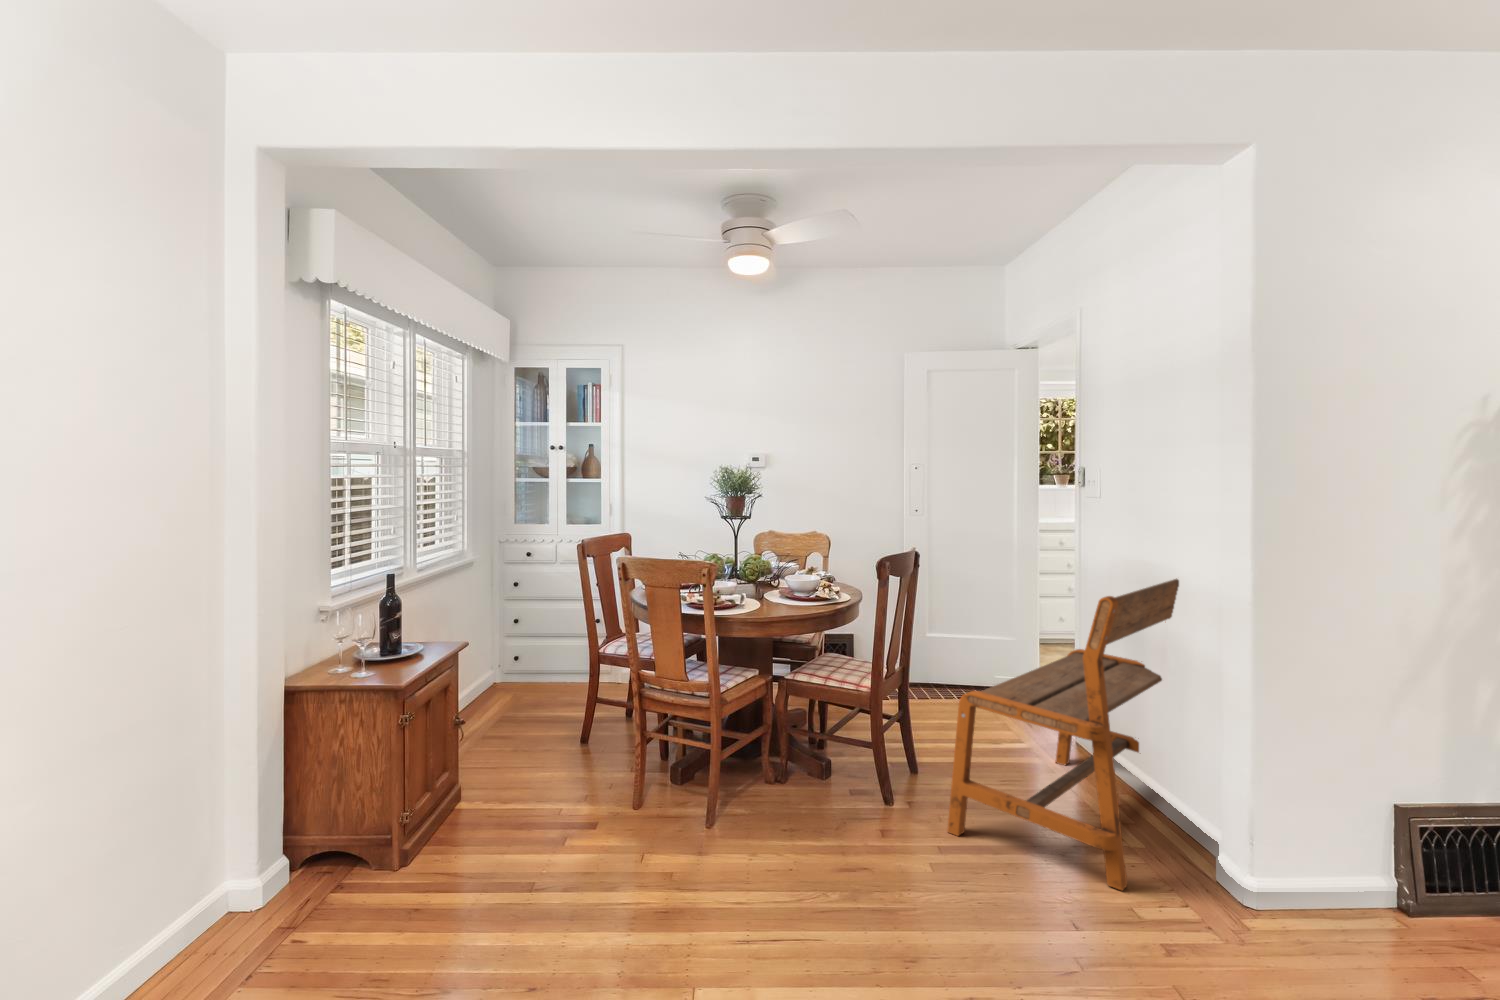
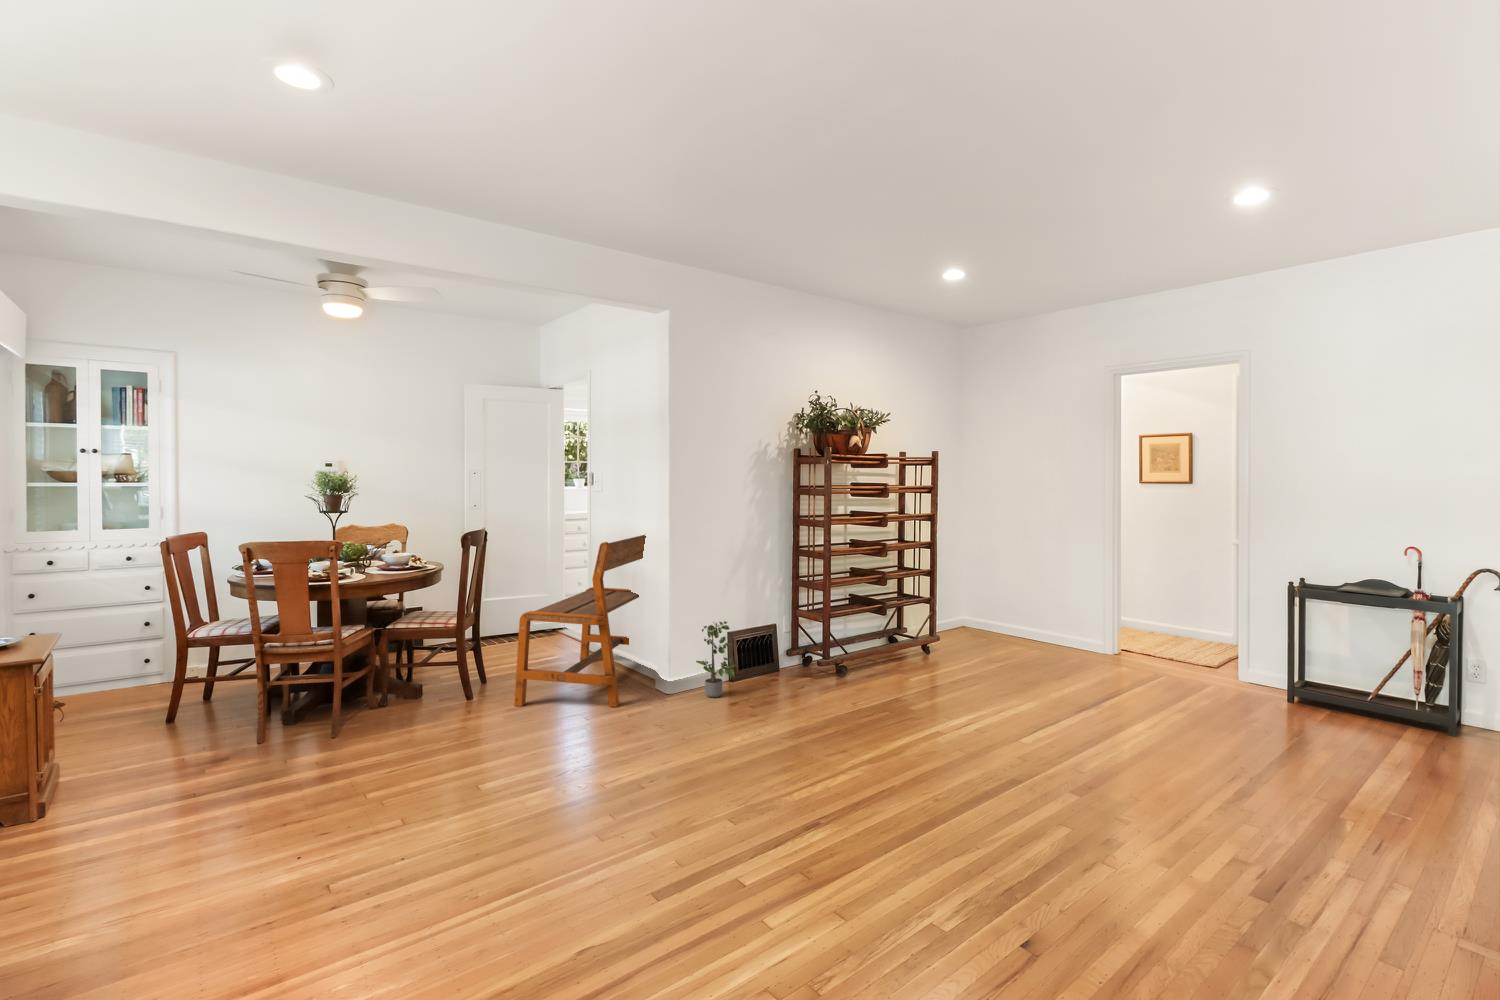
potted plant: none [1294,773,1401,931] -> present [696,621,736,697]

